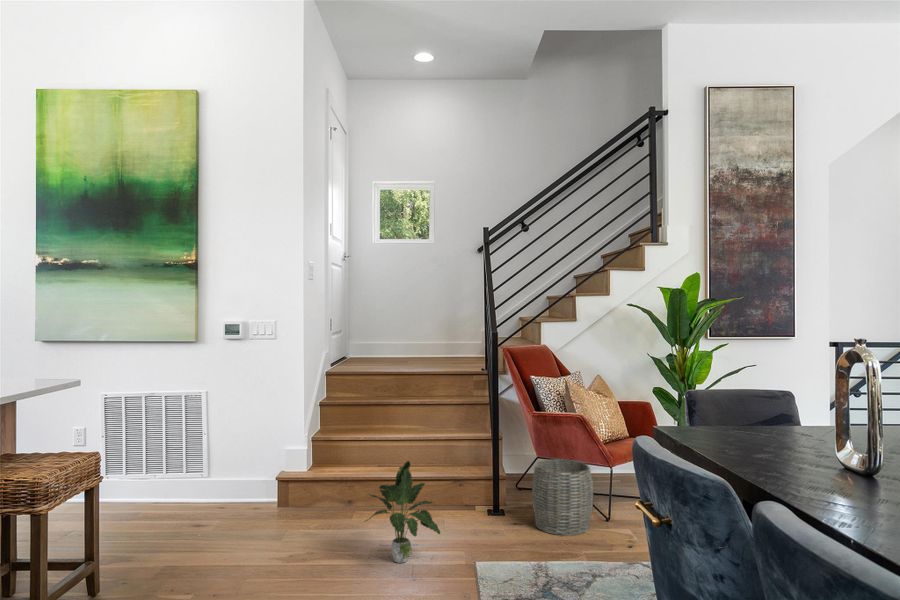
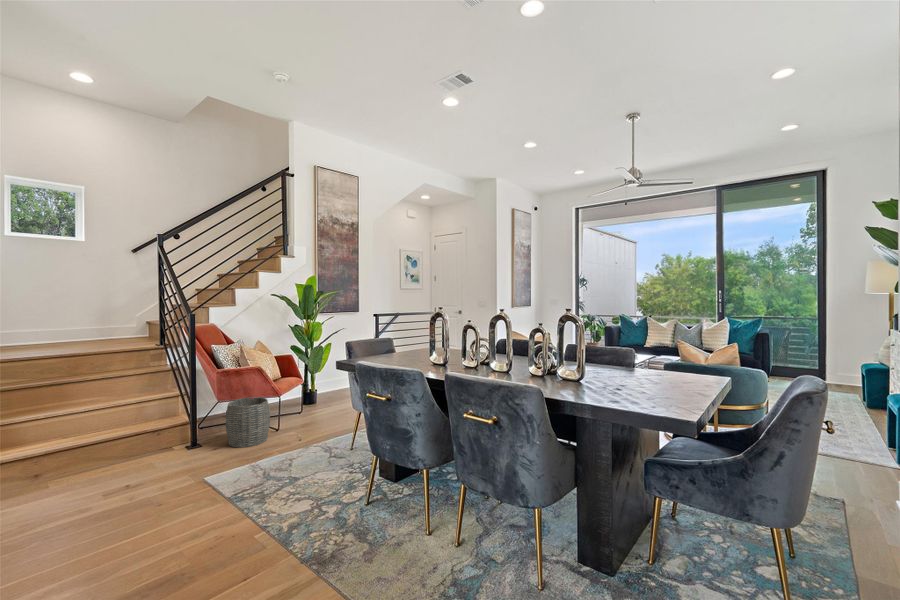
potted plant: present [366,461,440,563] -> none [96,419,172,501]

